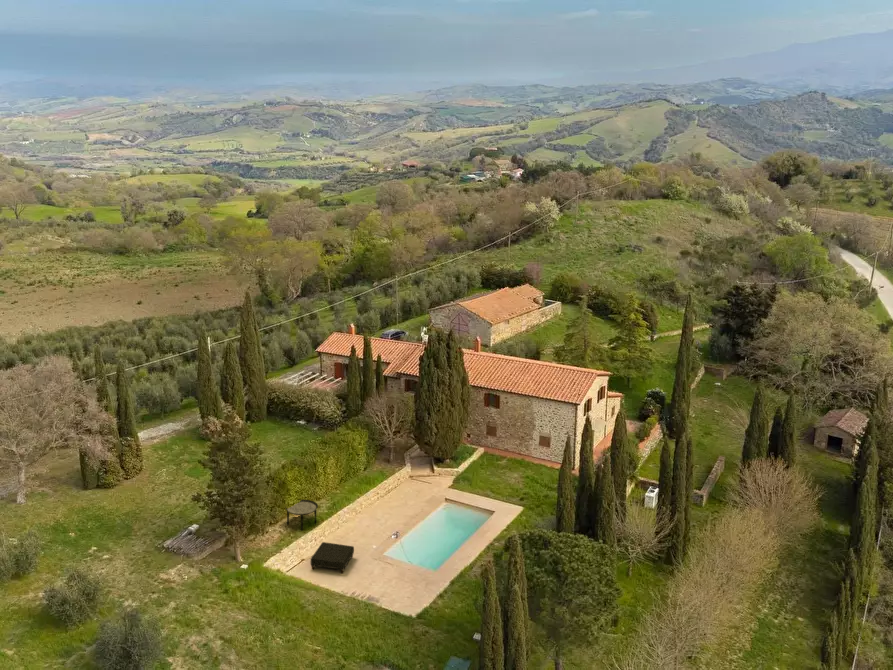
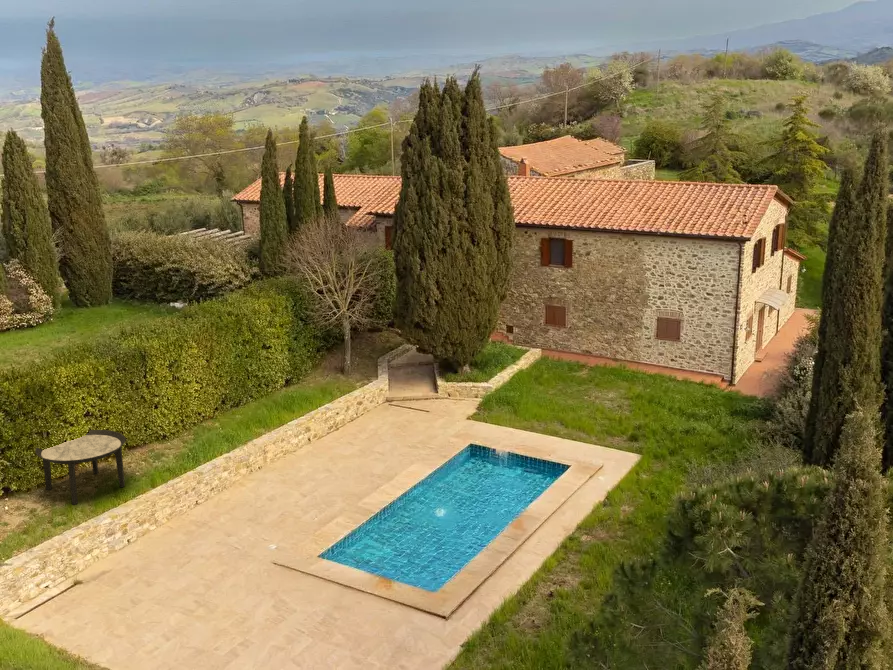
ottoman: present [311,542,354,574] -> none [46,534,191,628]

